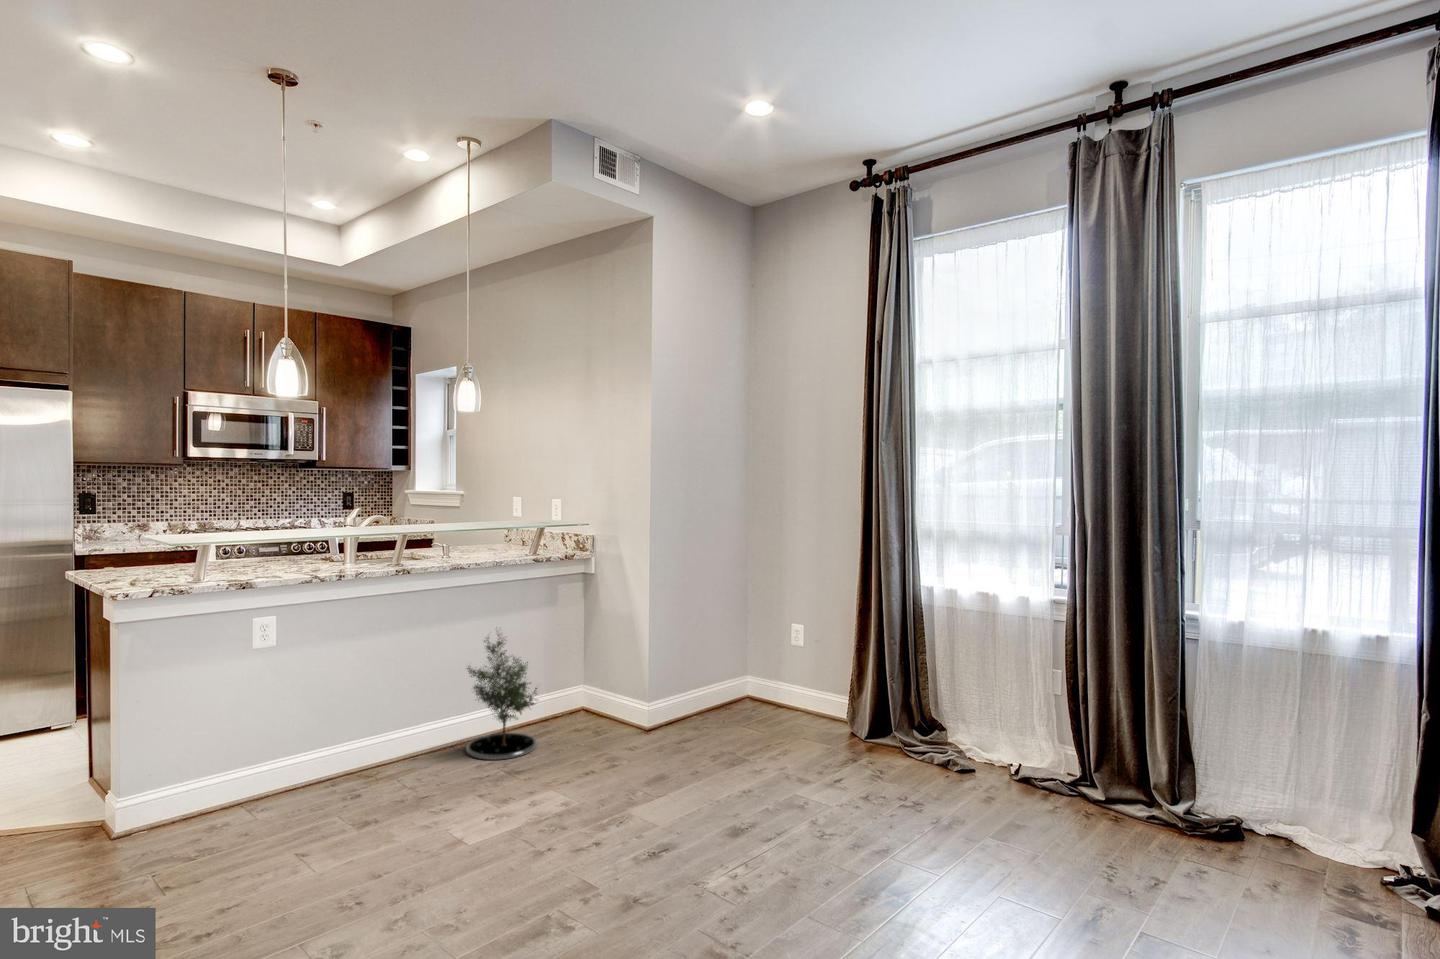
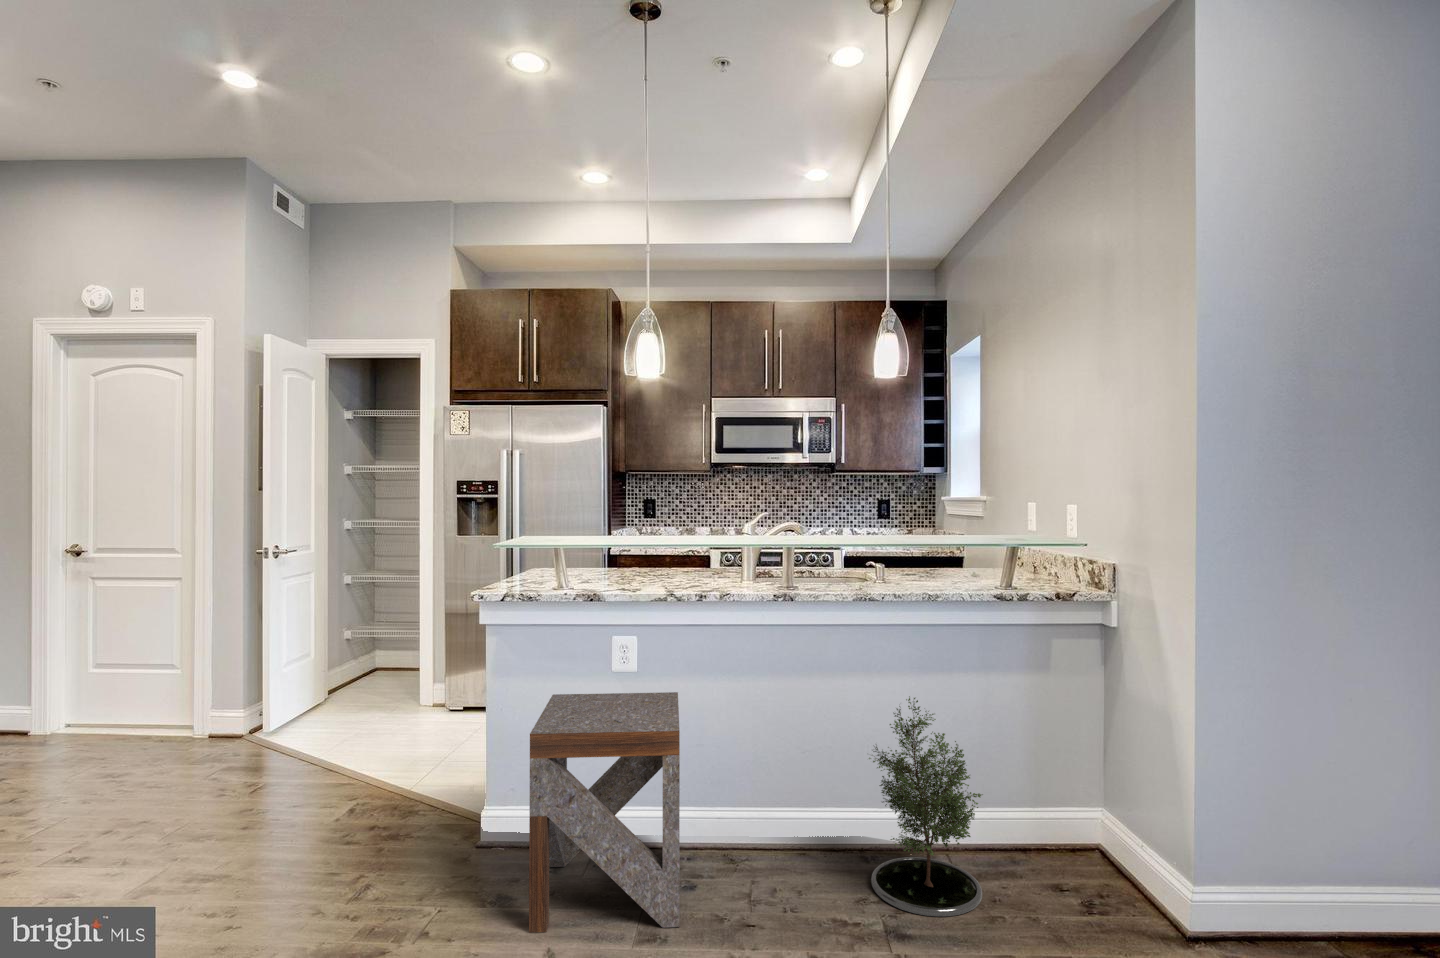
side table: none [204,654,369,849] -> present [529,692,680,933]

